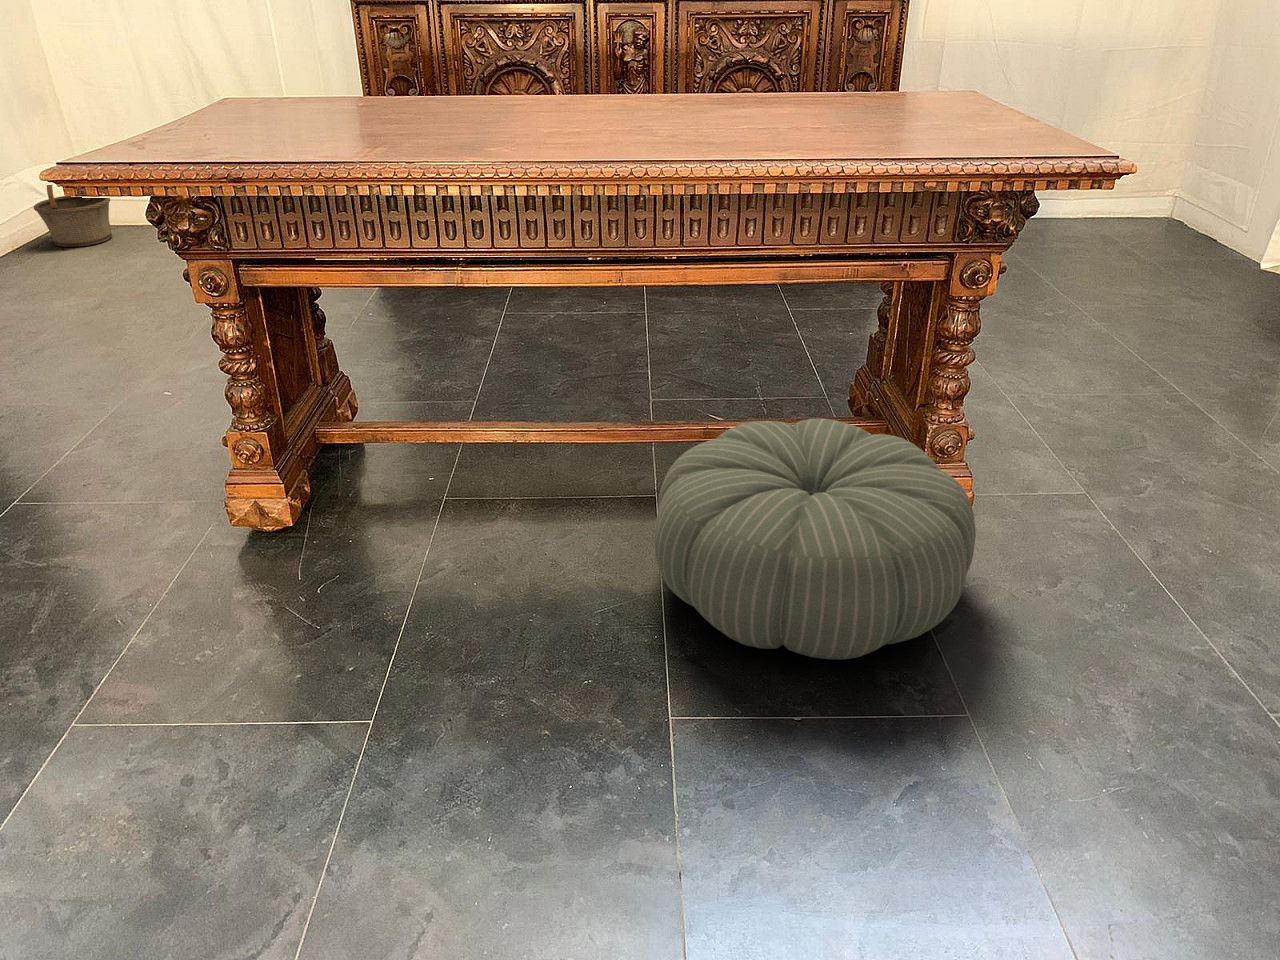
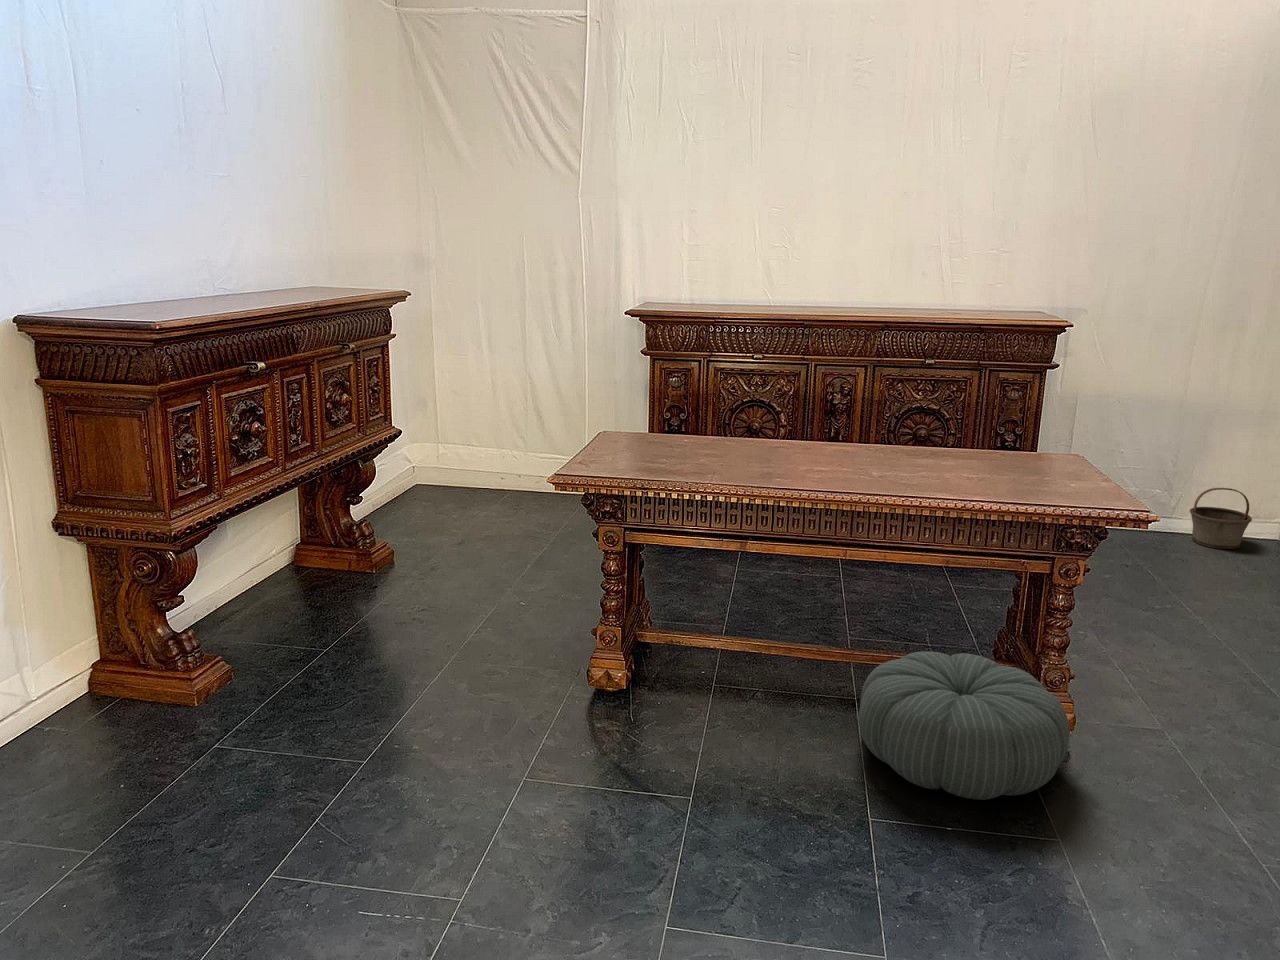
basket: present [34,185,112,247] -> present [1190,488,1252,549]

